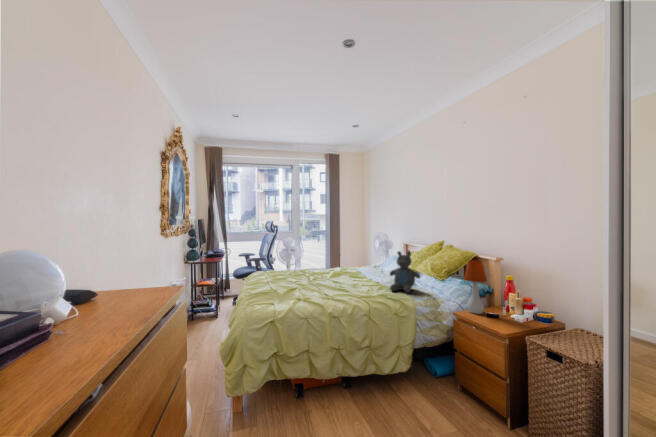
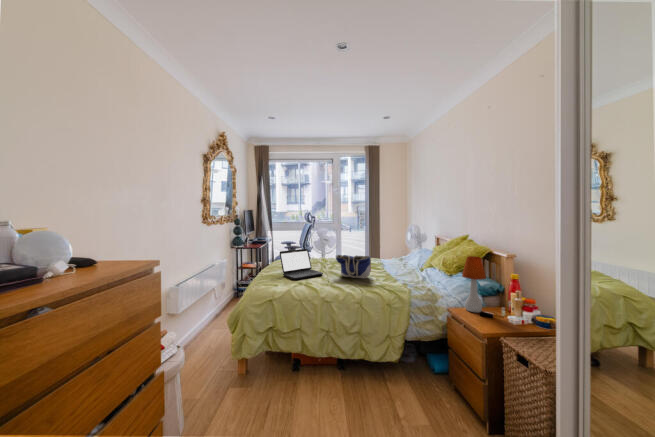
teddy bear: present [390,251,420,293] -> none [393,244,425,286]
laptop: none [265,260,313,295] -> present [280,249,323,280]
tote bag: none [328,264,366,288] -> present [336,255,371,278]

